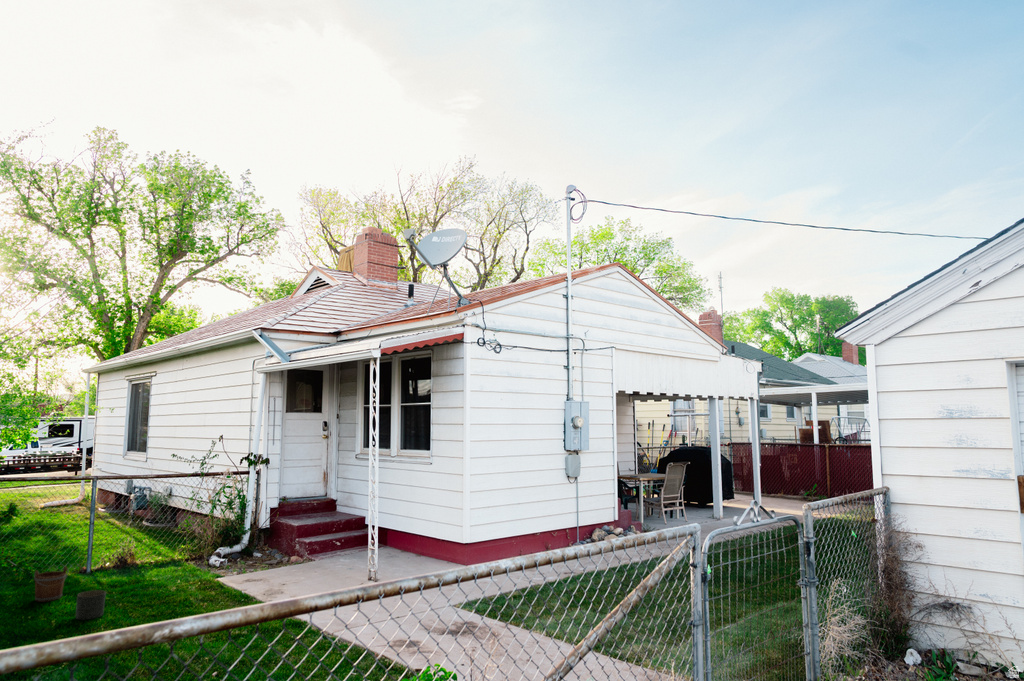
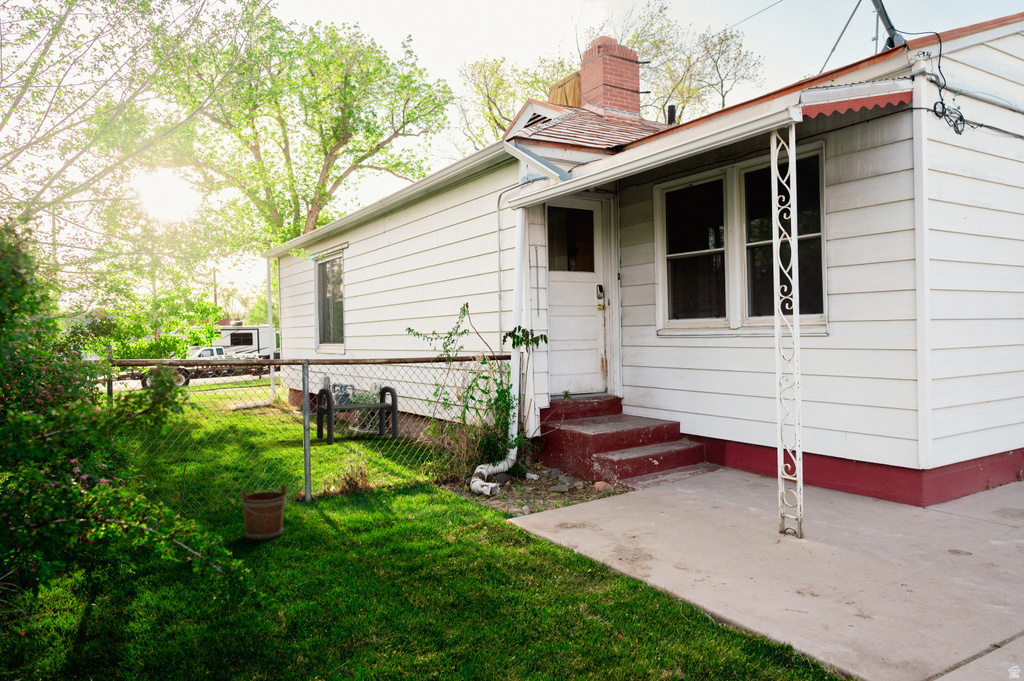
bench: none [111,489,181,536] -> present [317,386,398,444]
planter: present [76,590,106,620] -> none [315,530,359,582]

